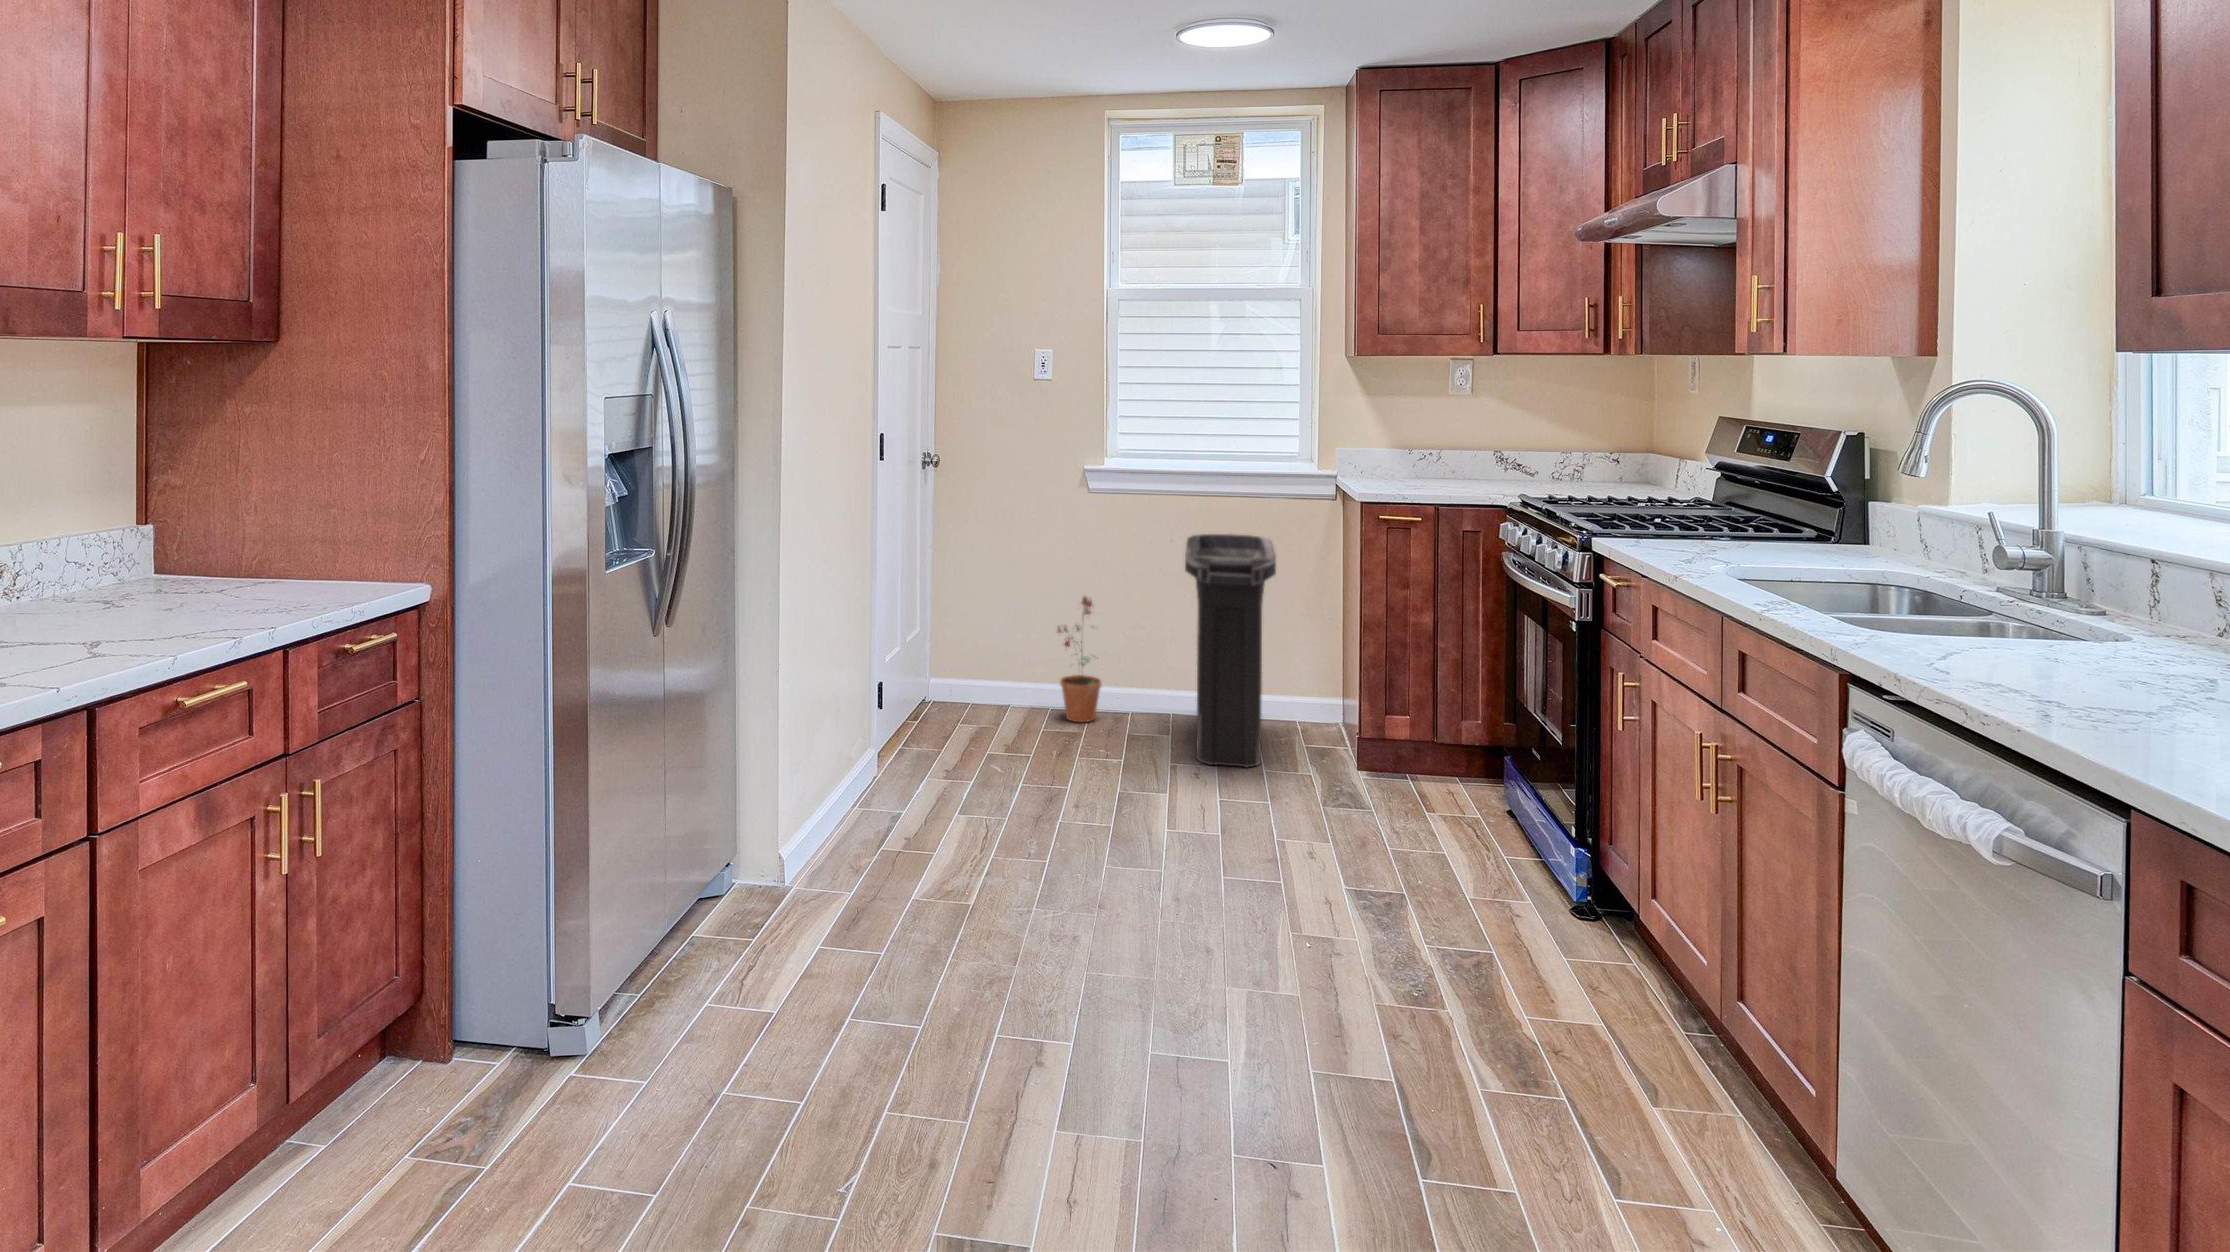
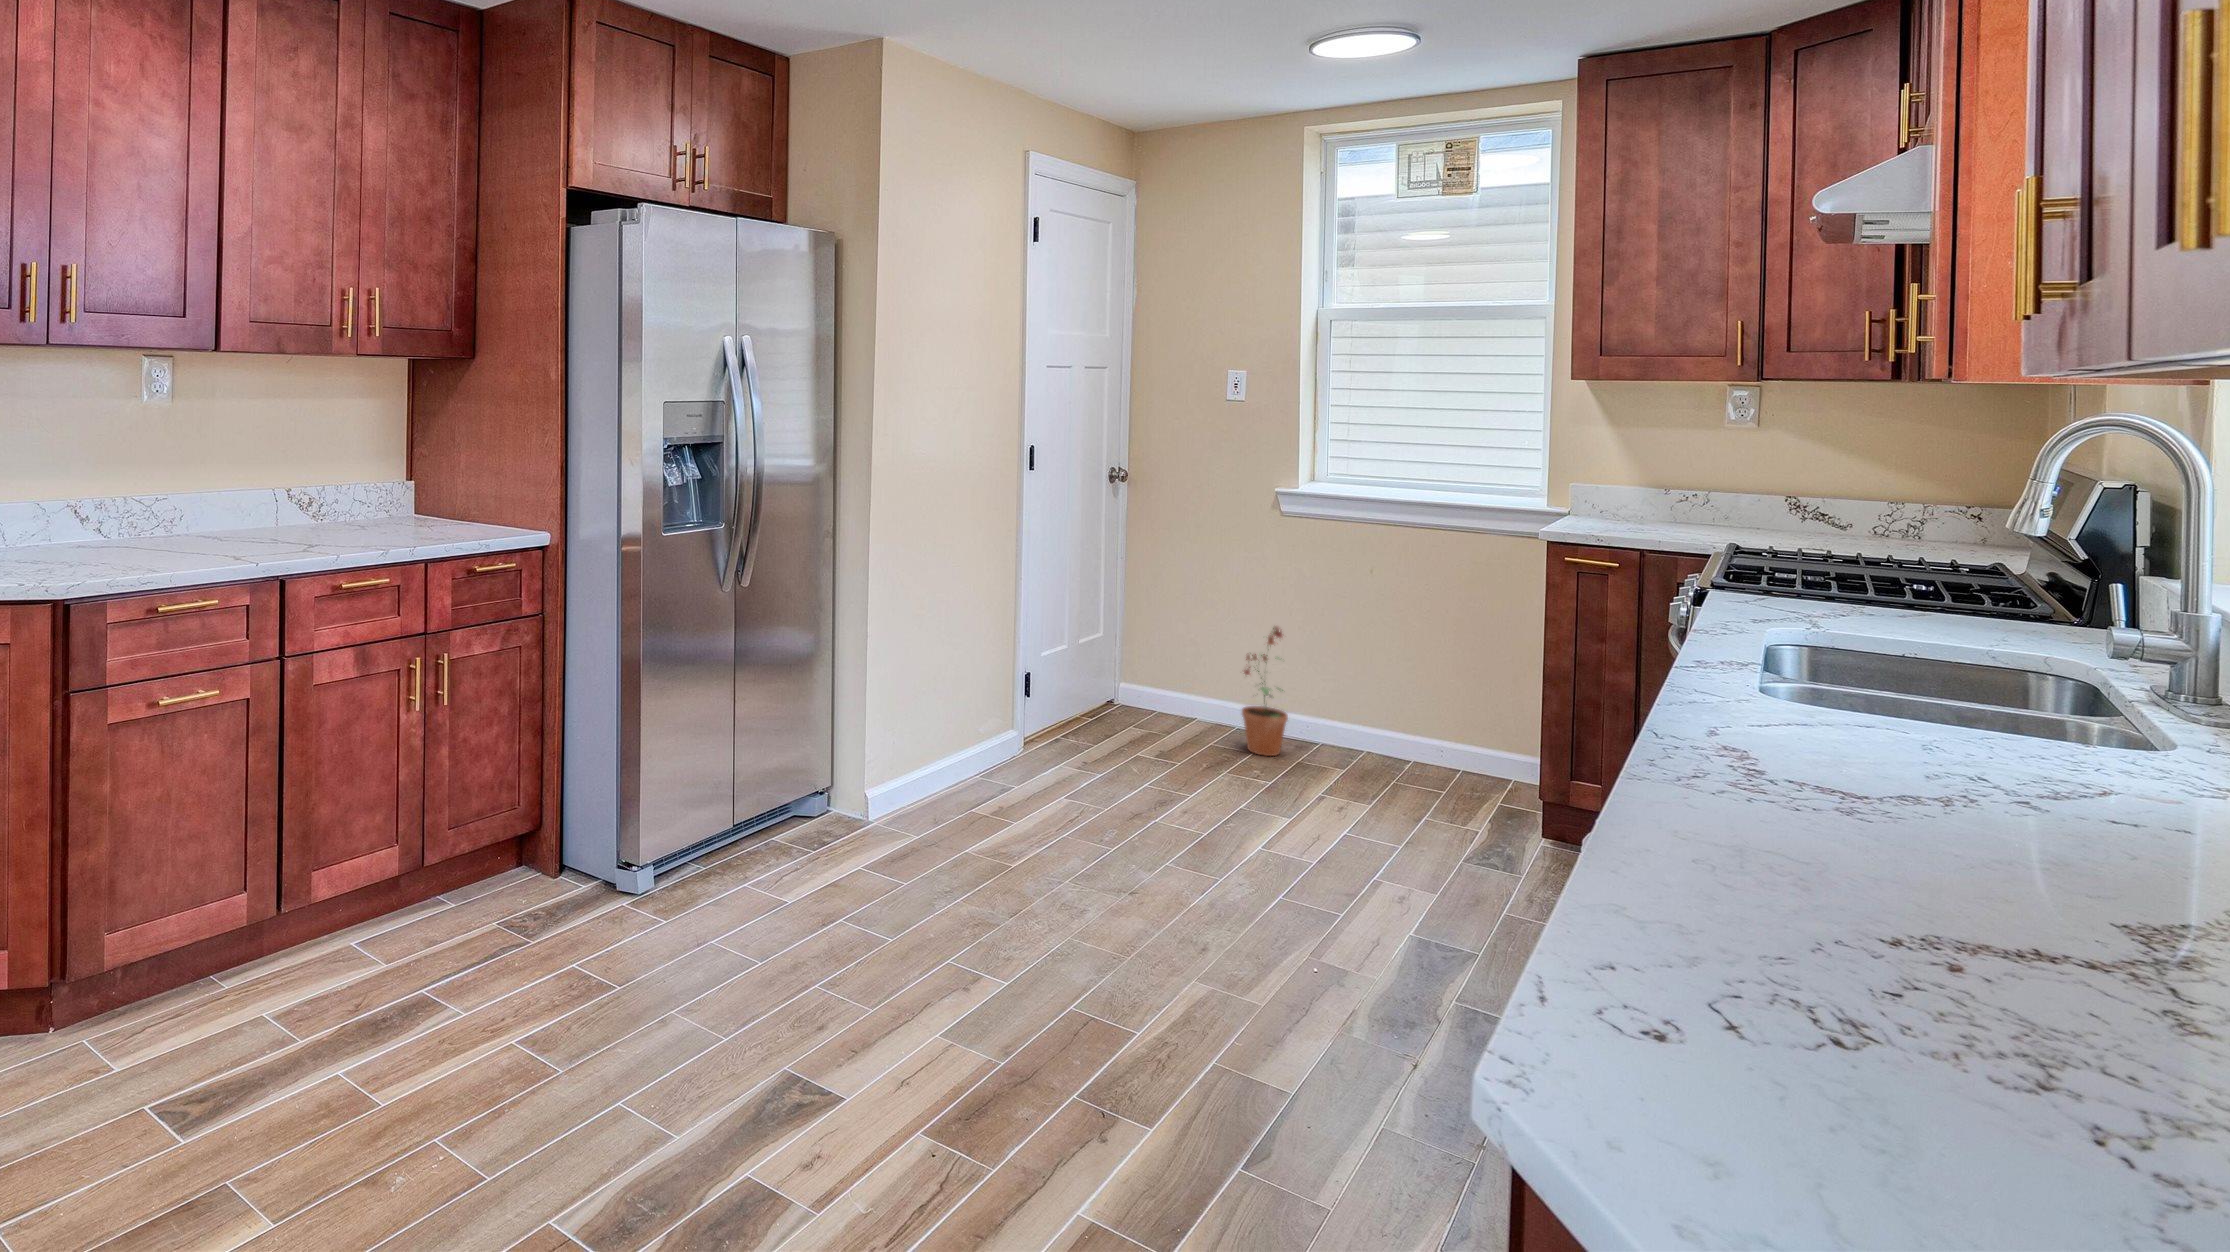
trash can: present [1185,534,1276,767] -> none [1353,573,1489,832]

